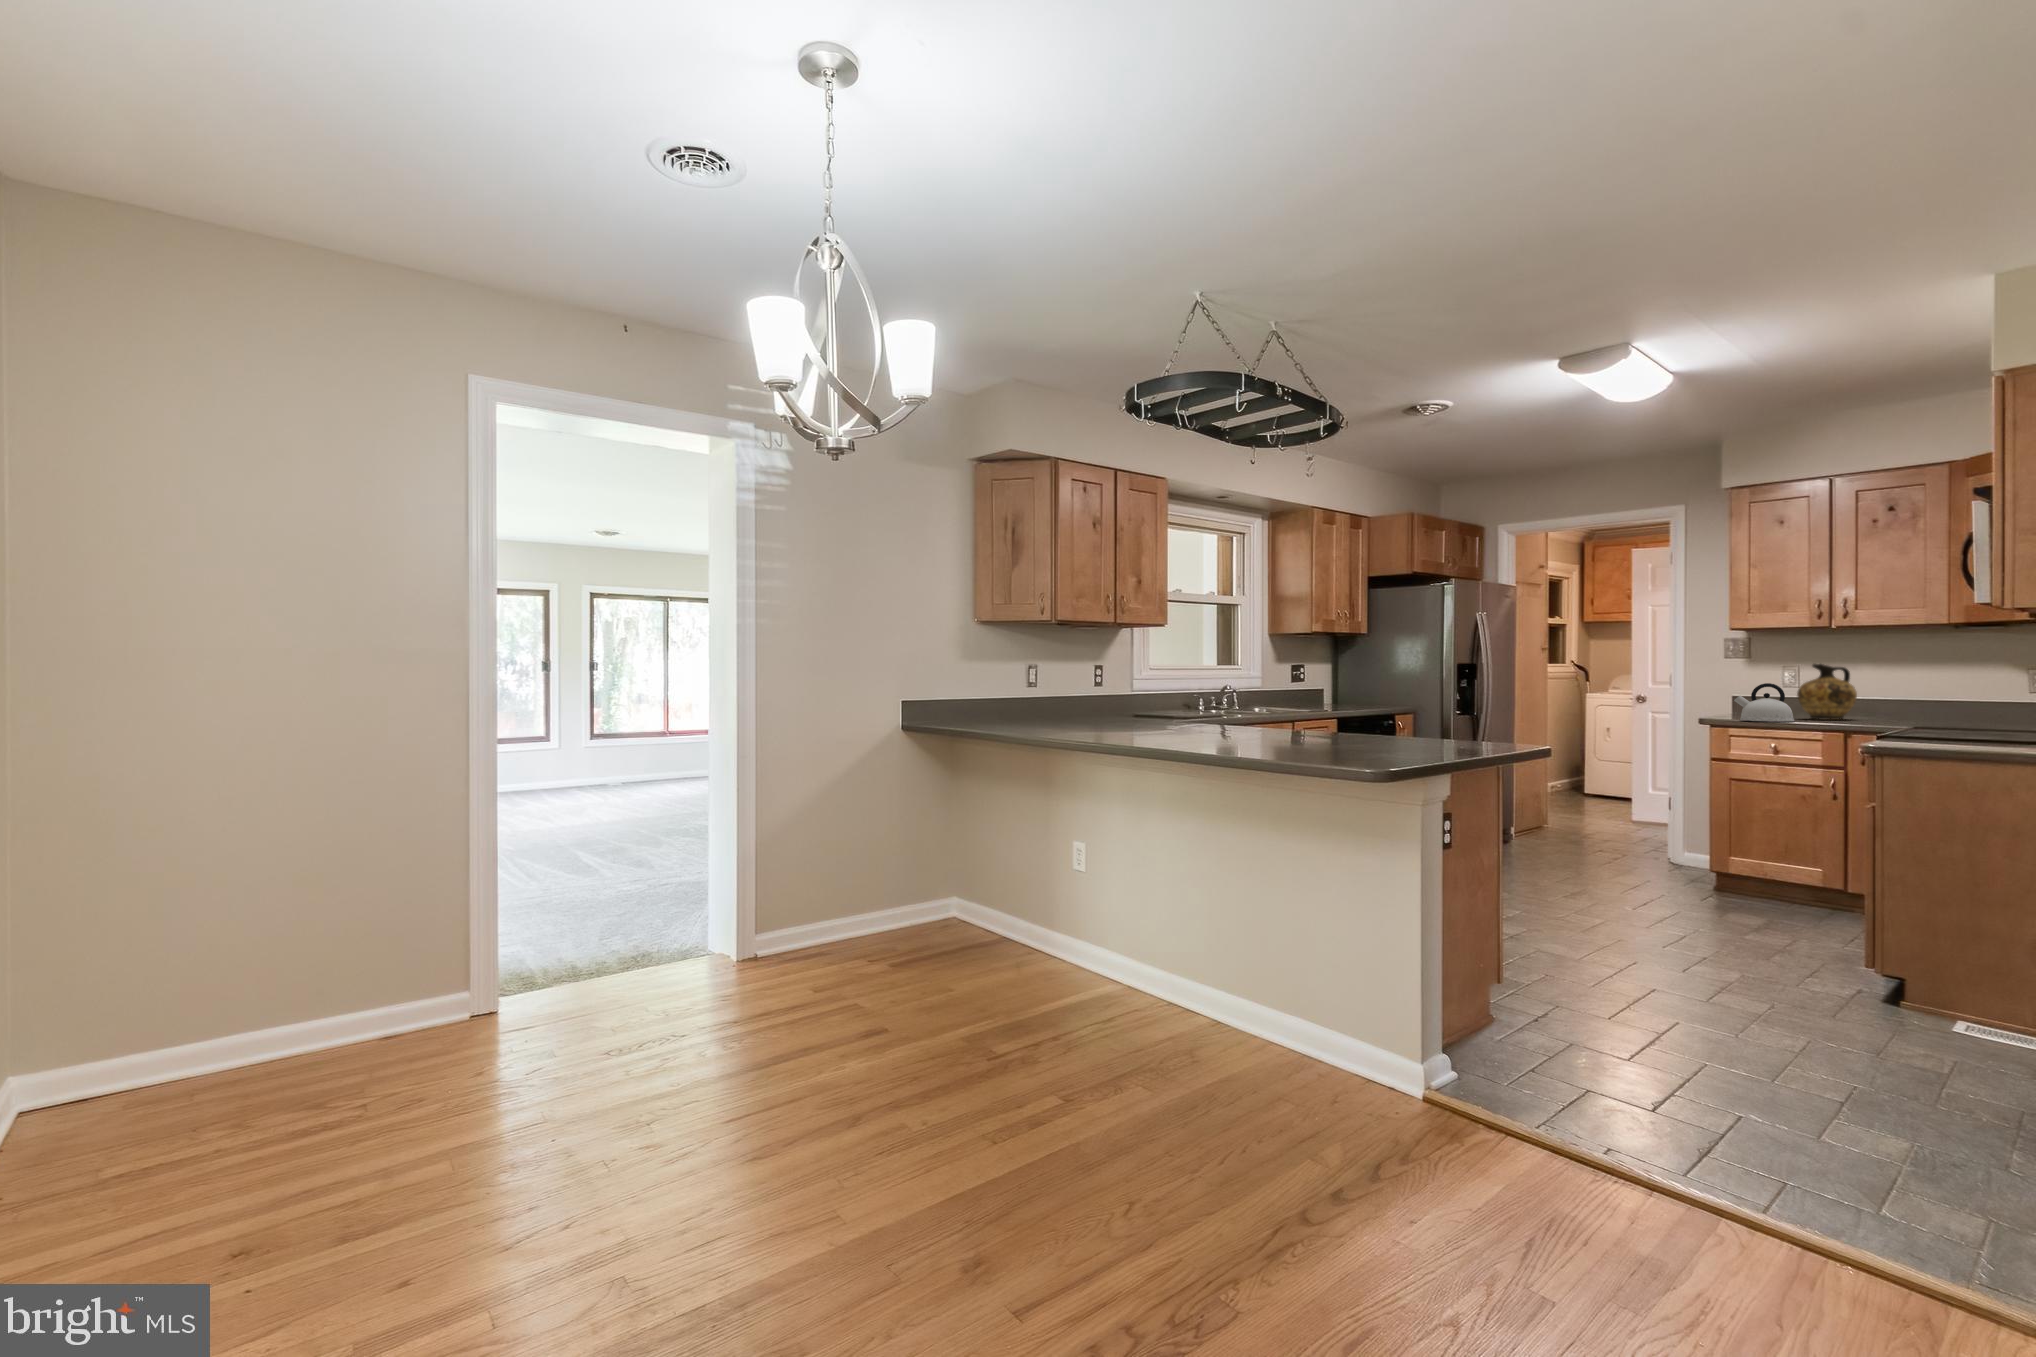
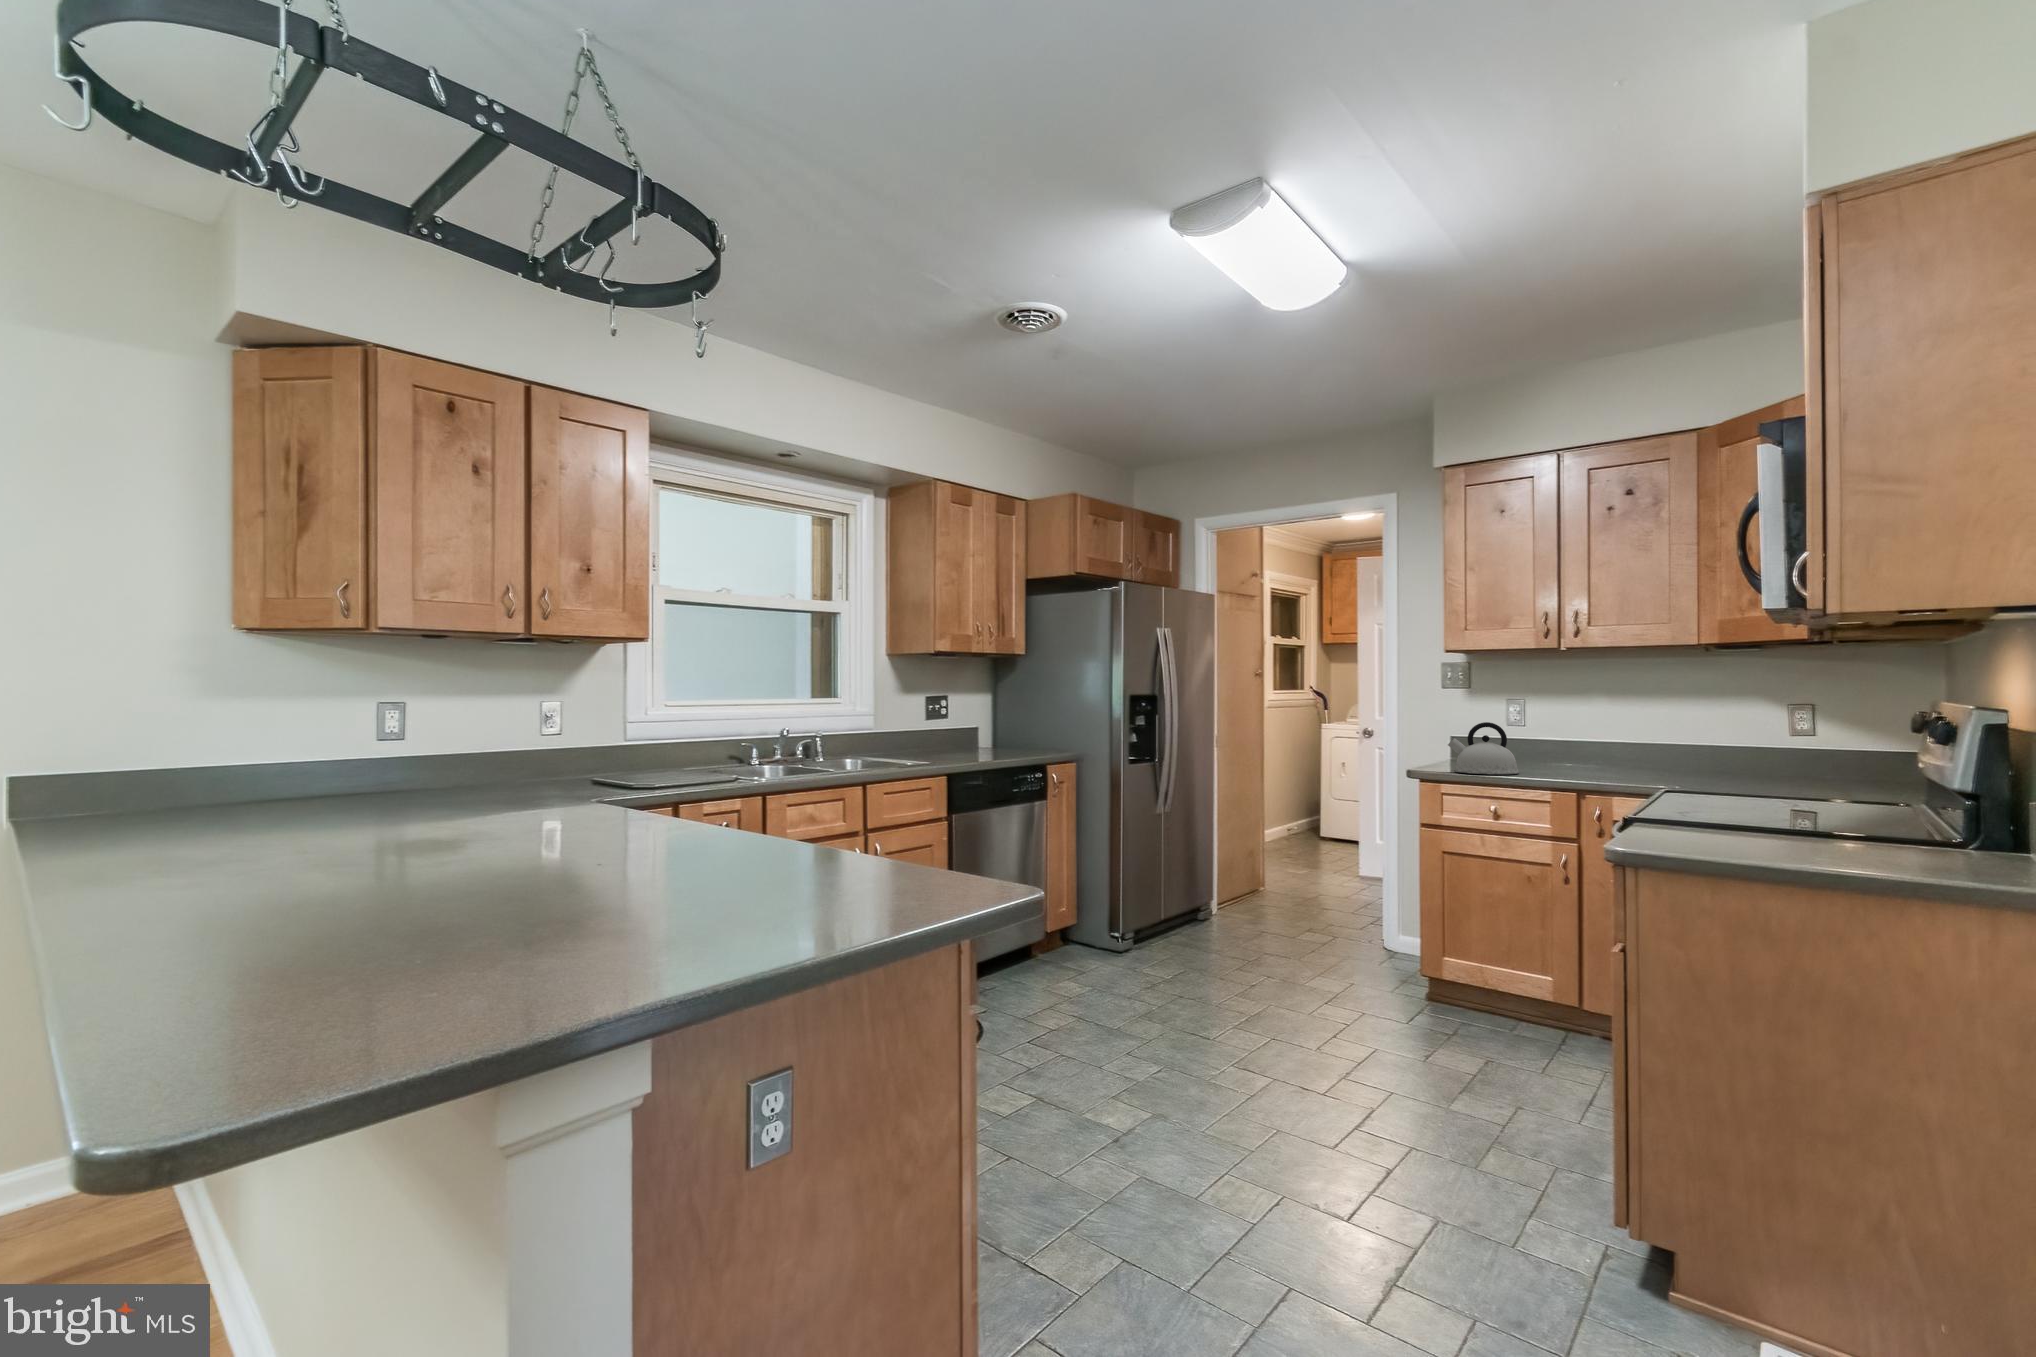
ceramic jug: present [1797,664,1857,720] -> none [1523,696,1591,769]

